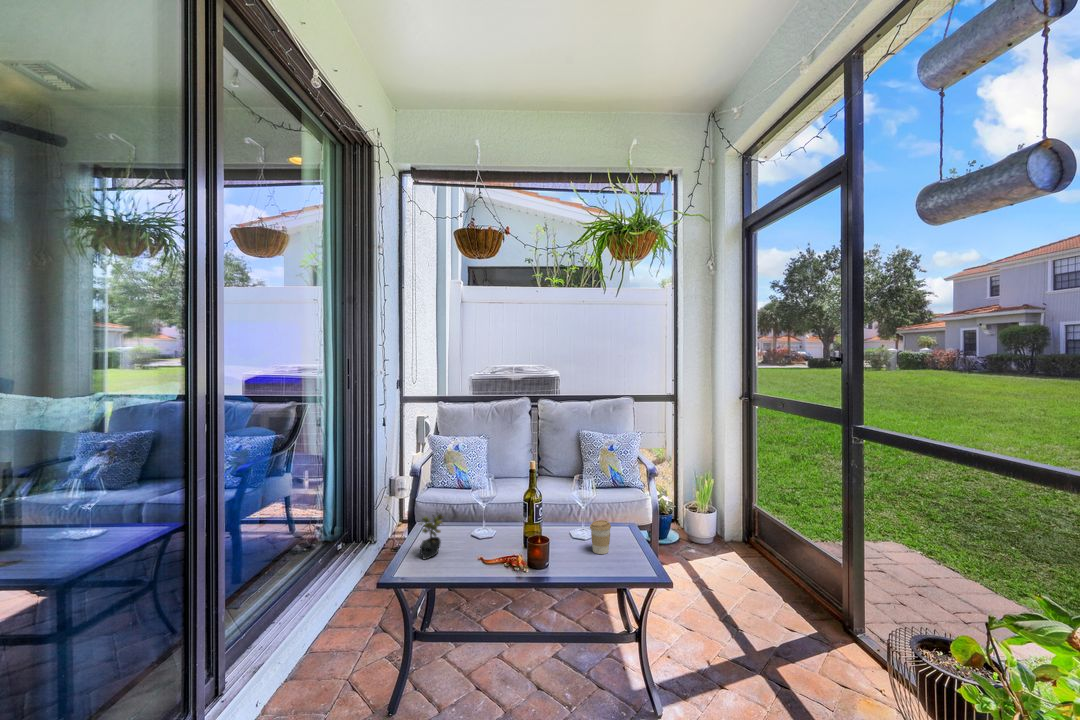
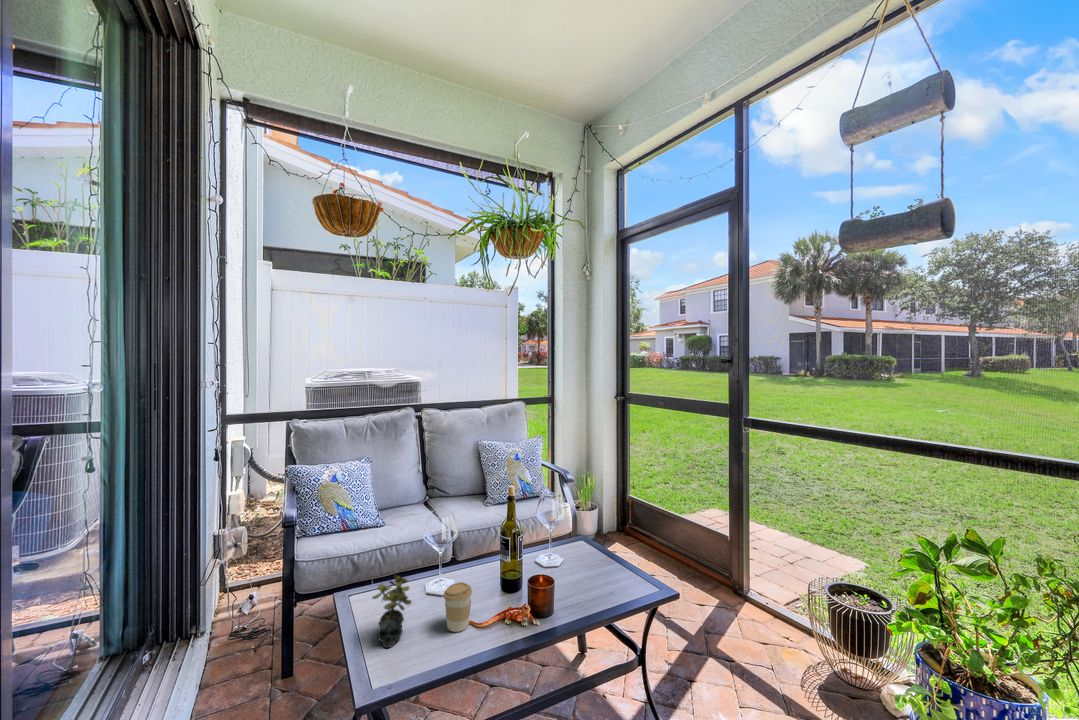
coffee cup: present [590,520,611,554] -> present [444,582,472,632]

